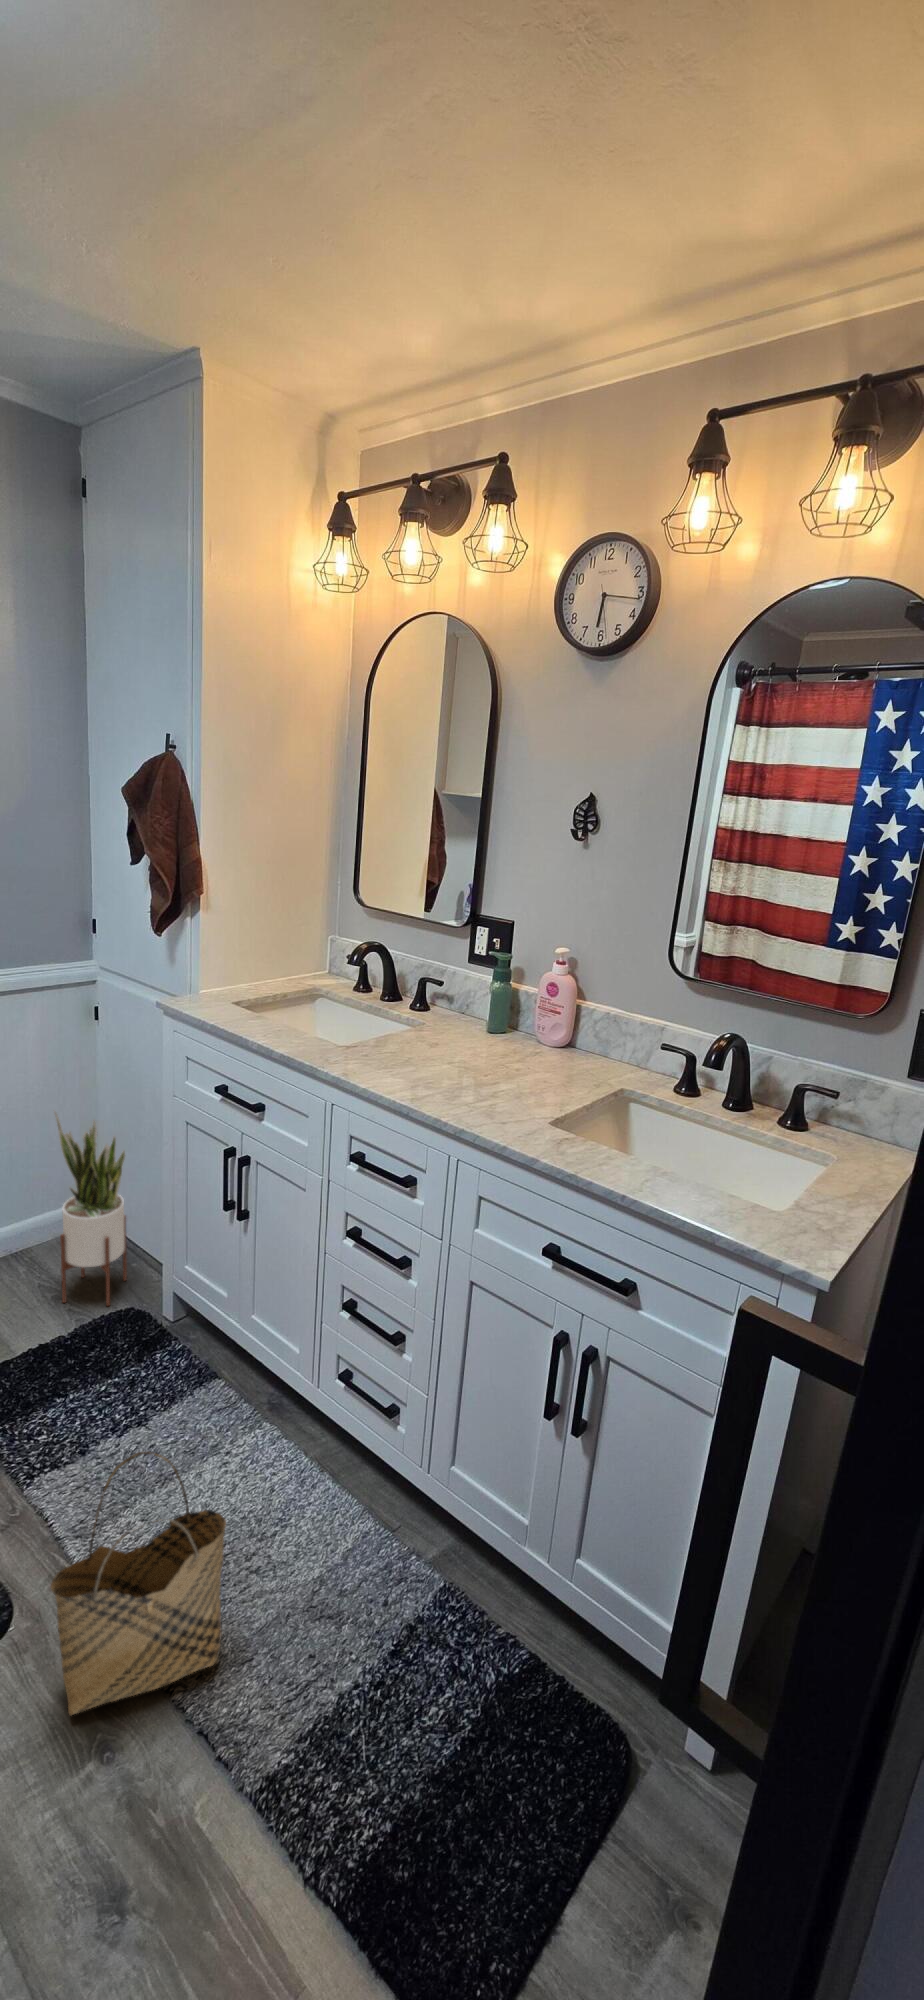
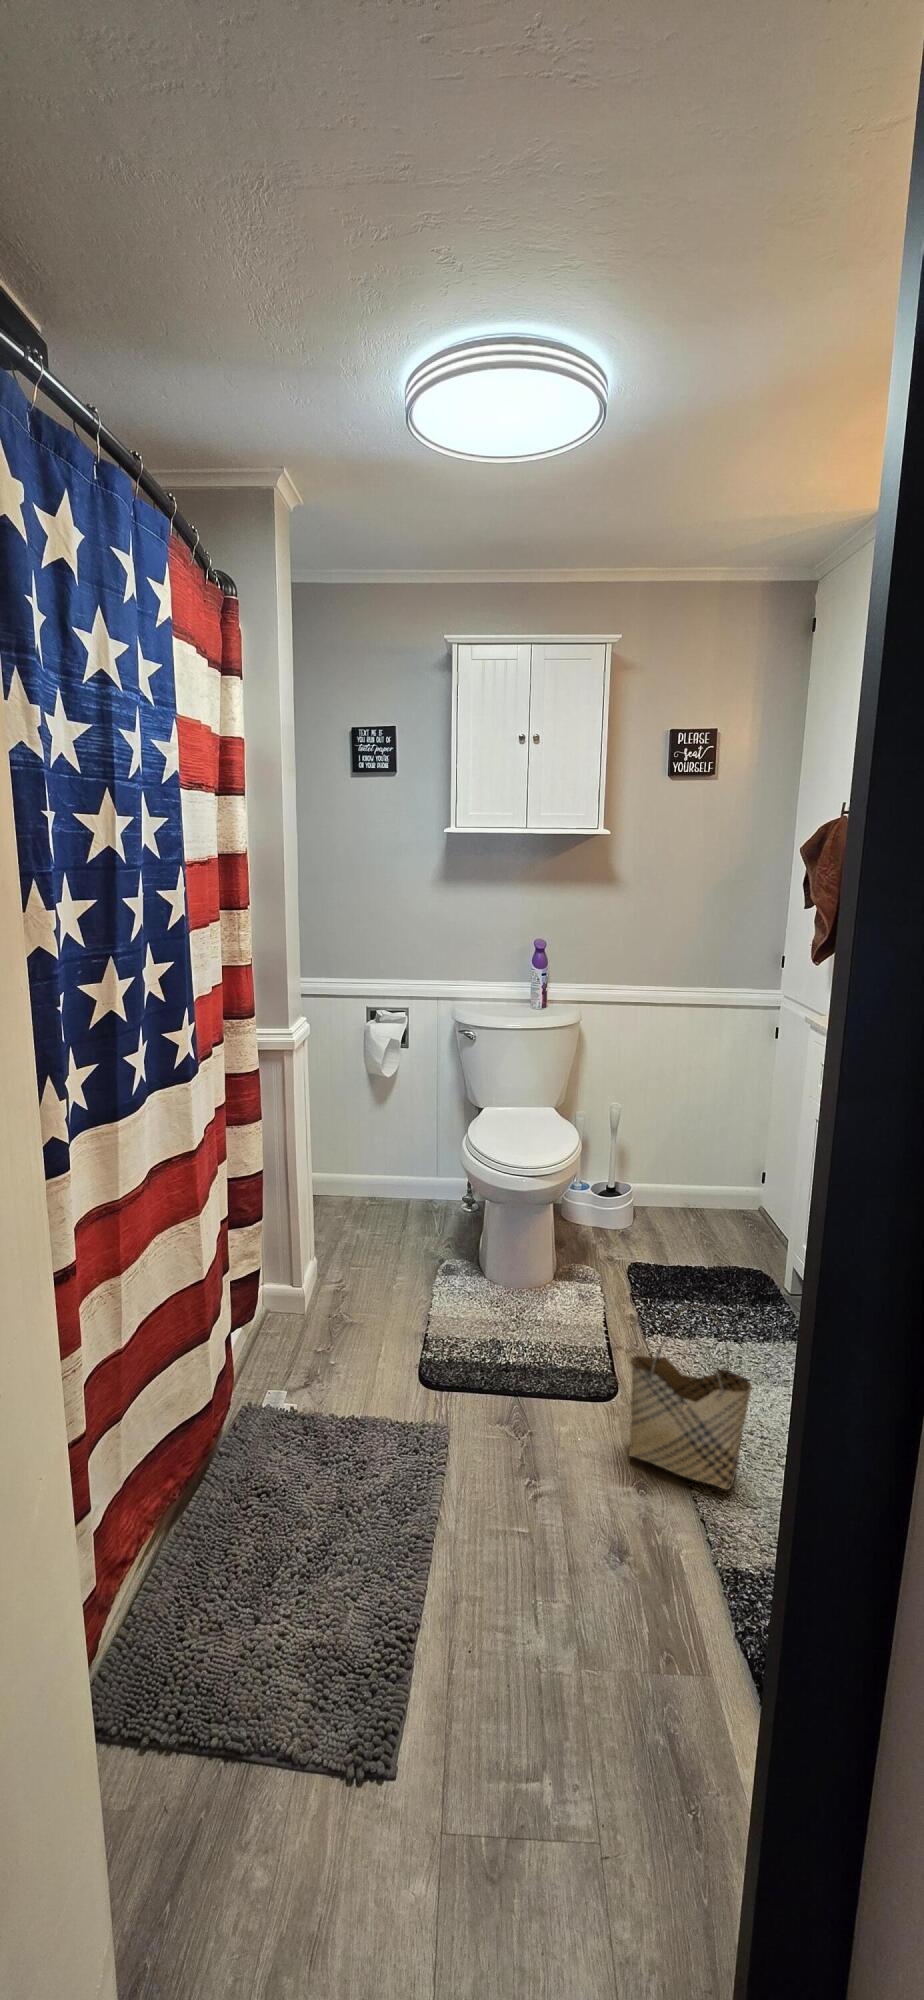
potted plant: present [54,1112,127,1306] -> none [712,1097,770,1263]

